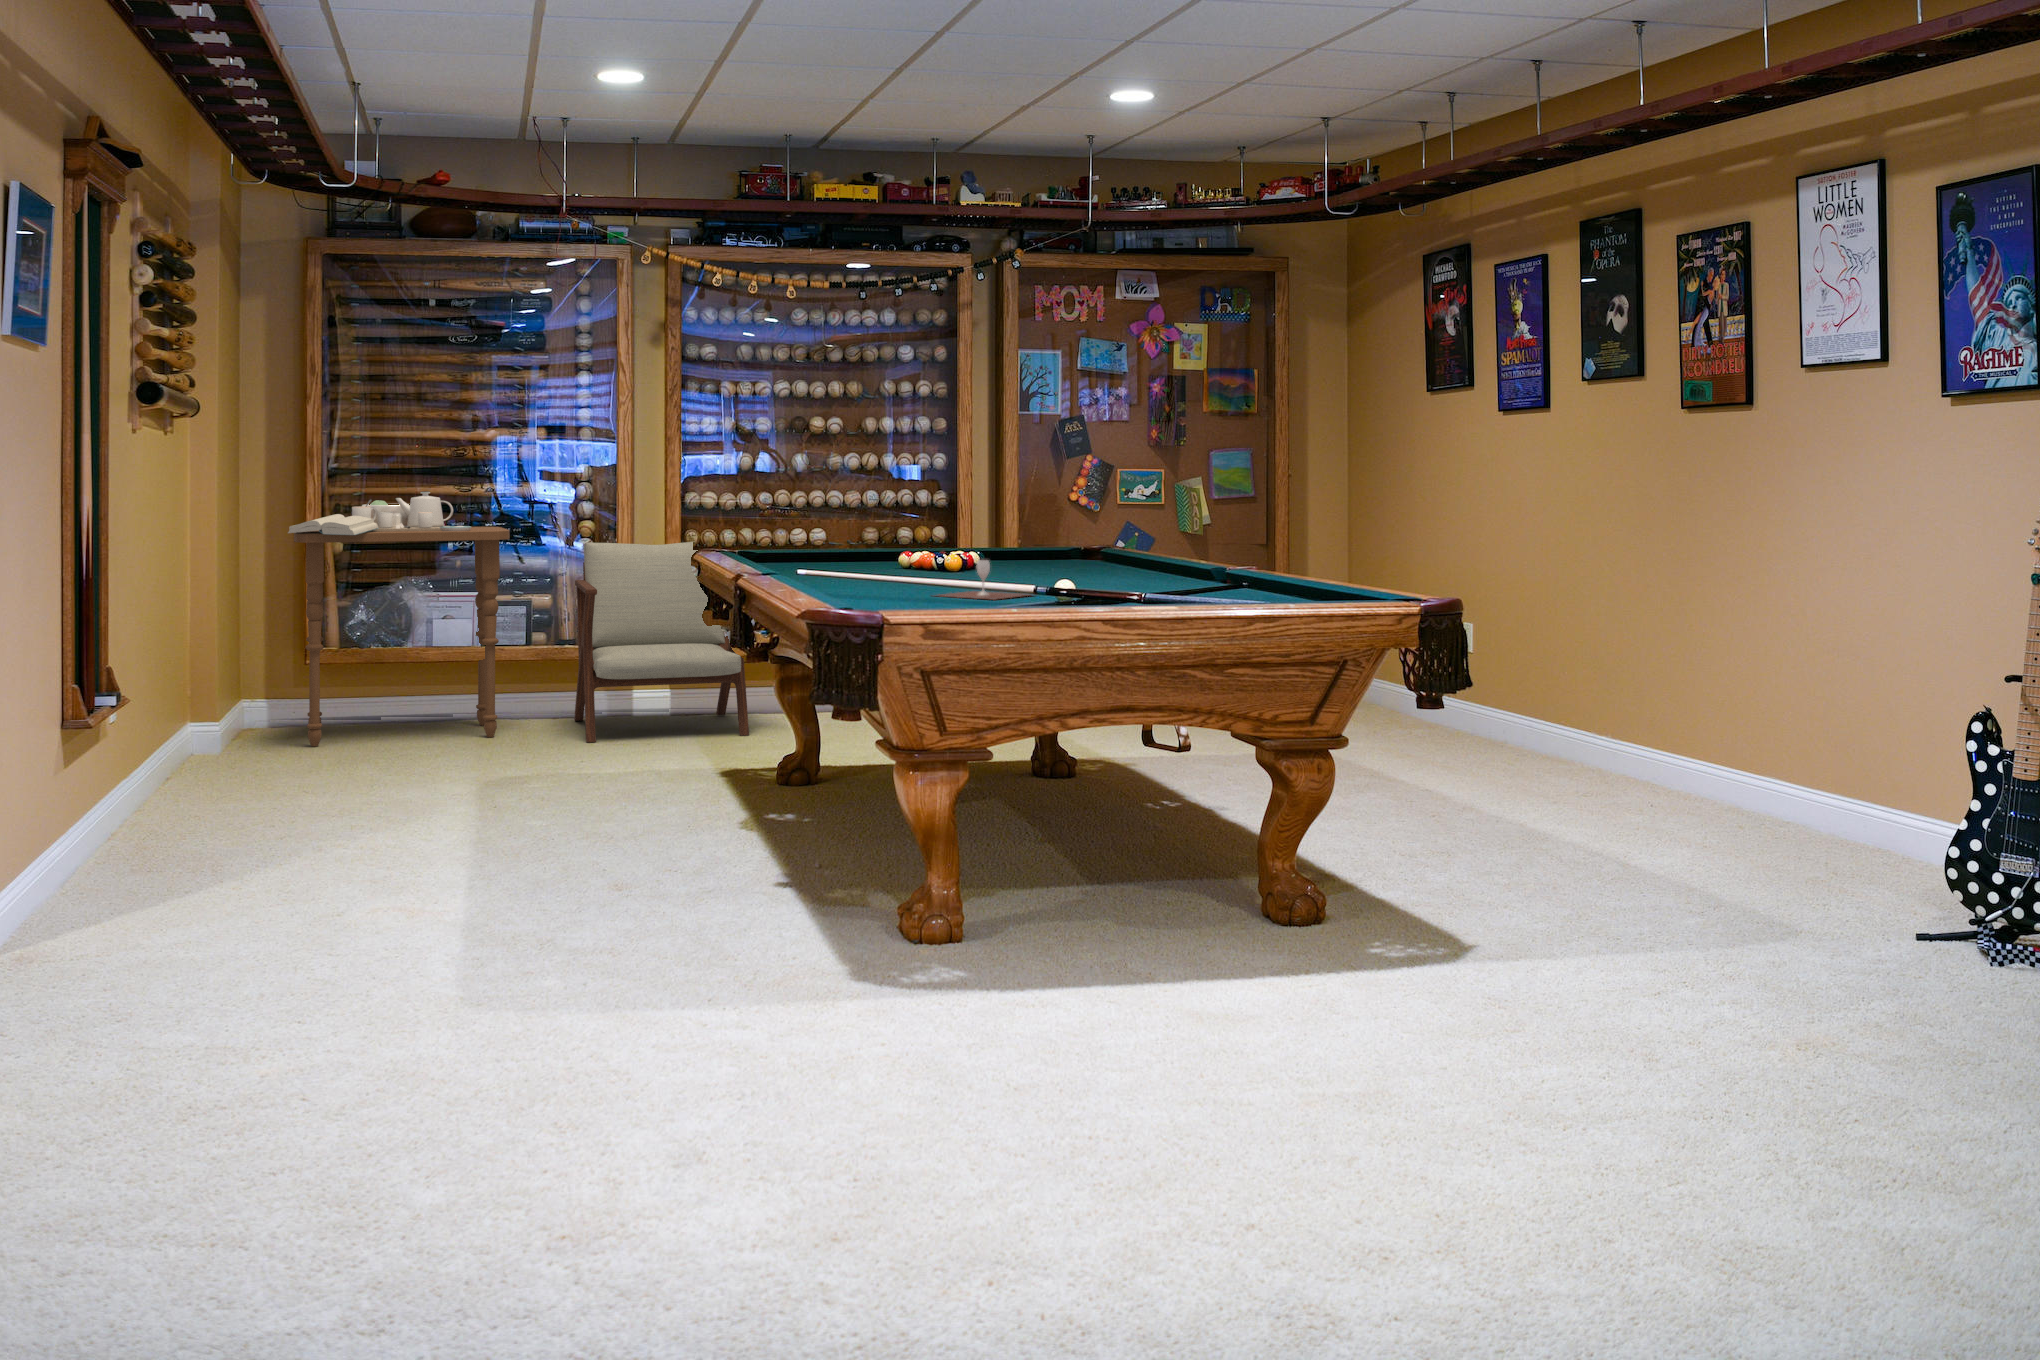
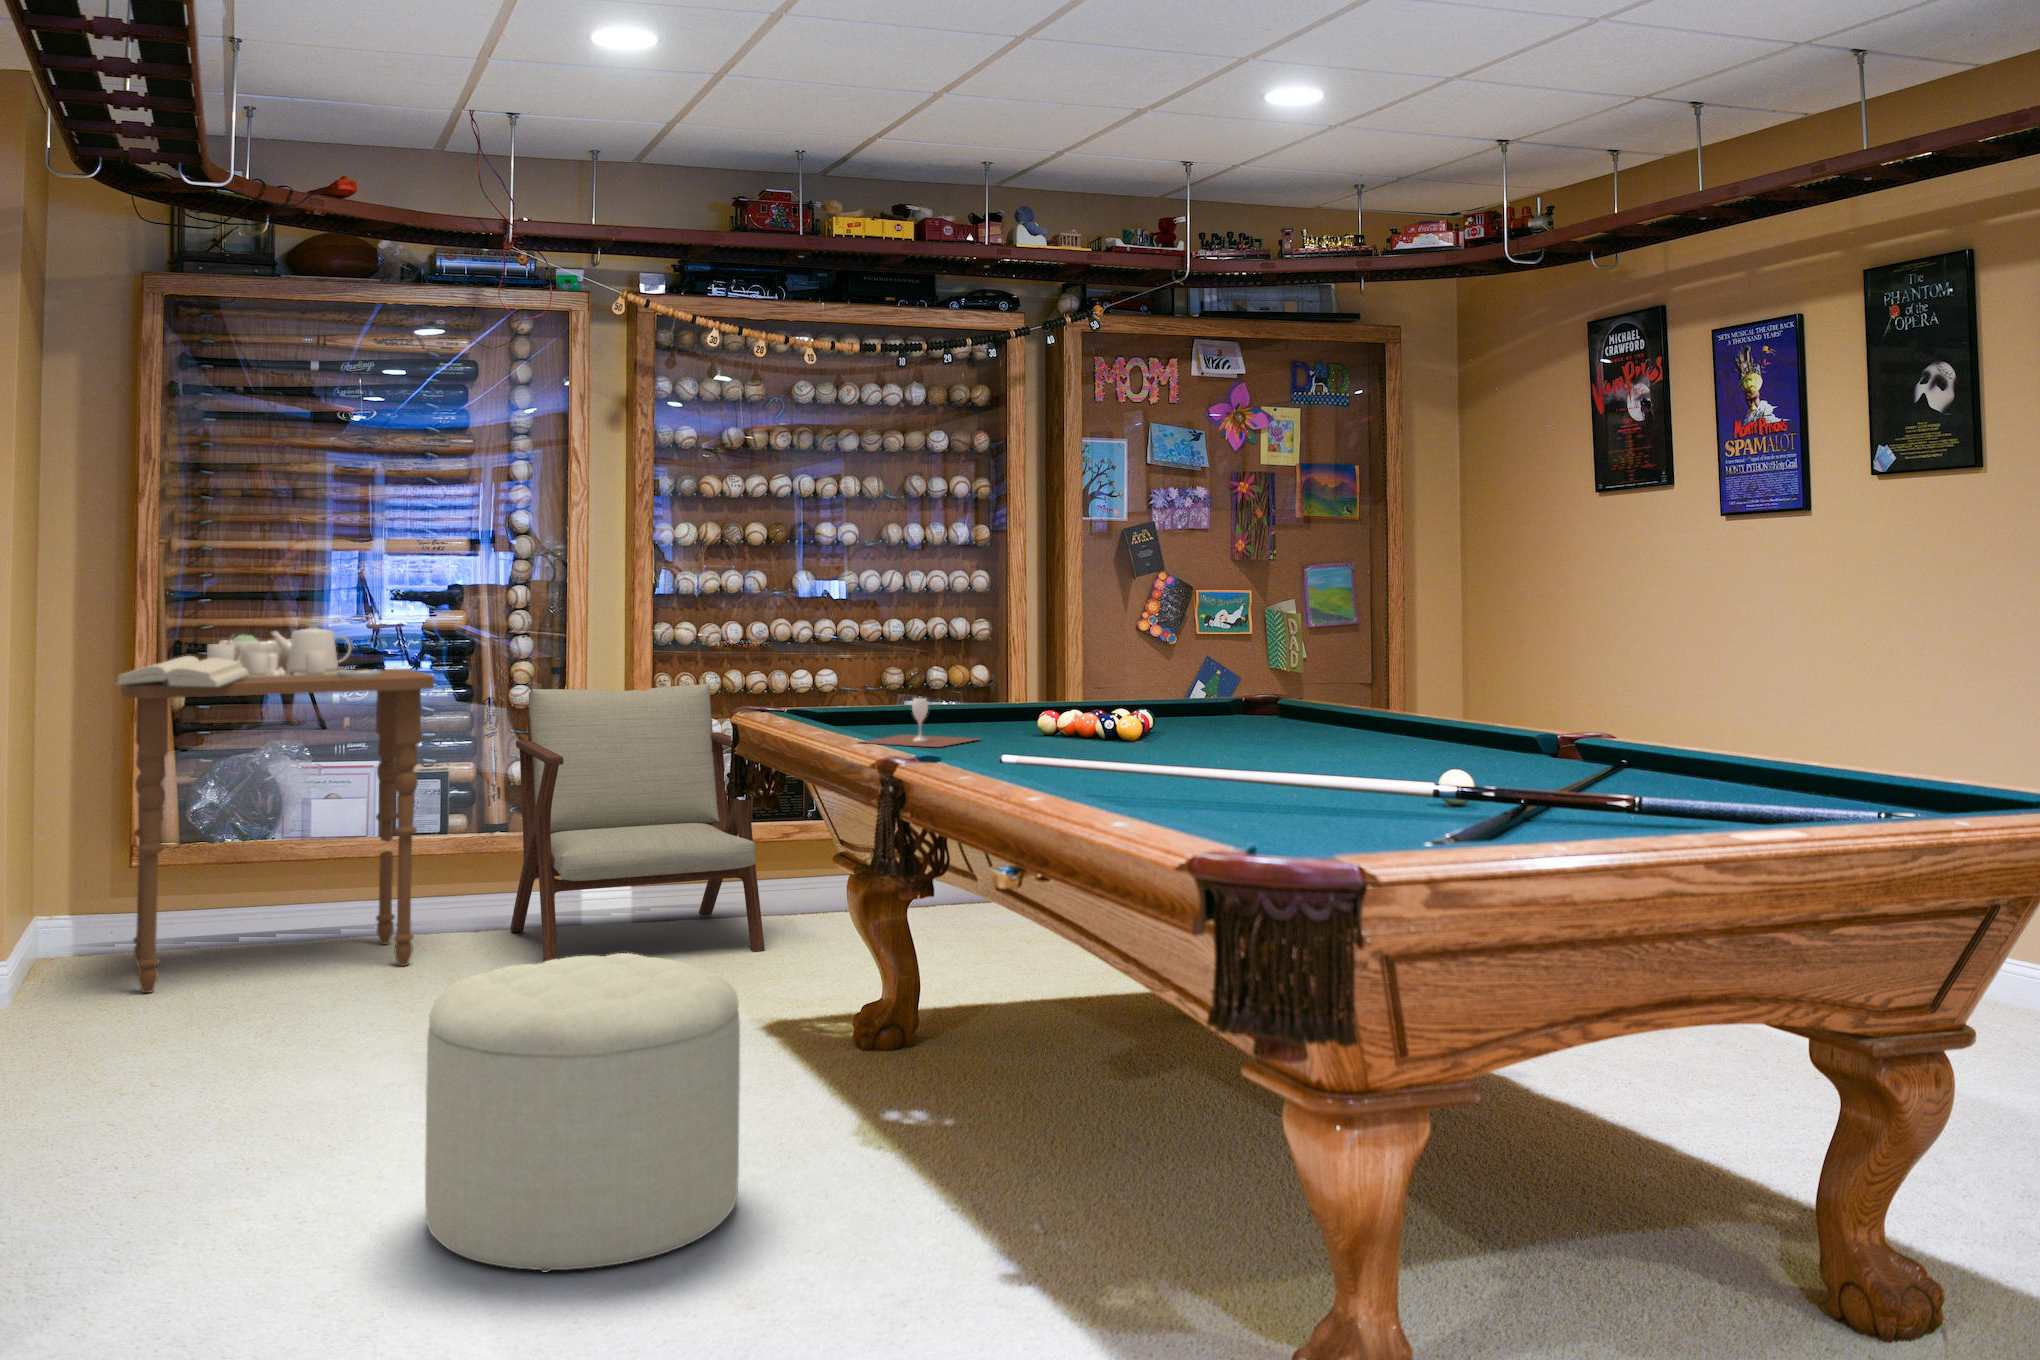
wine glass: present [939,560,1028,600] -> present [864,698,981,747]
ottoman: none [447,698,640,873] -> present [425,953,740,1273]

